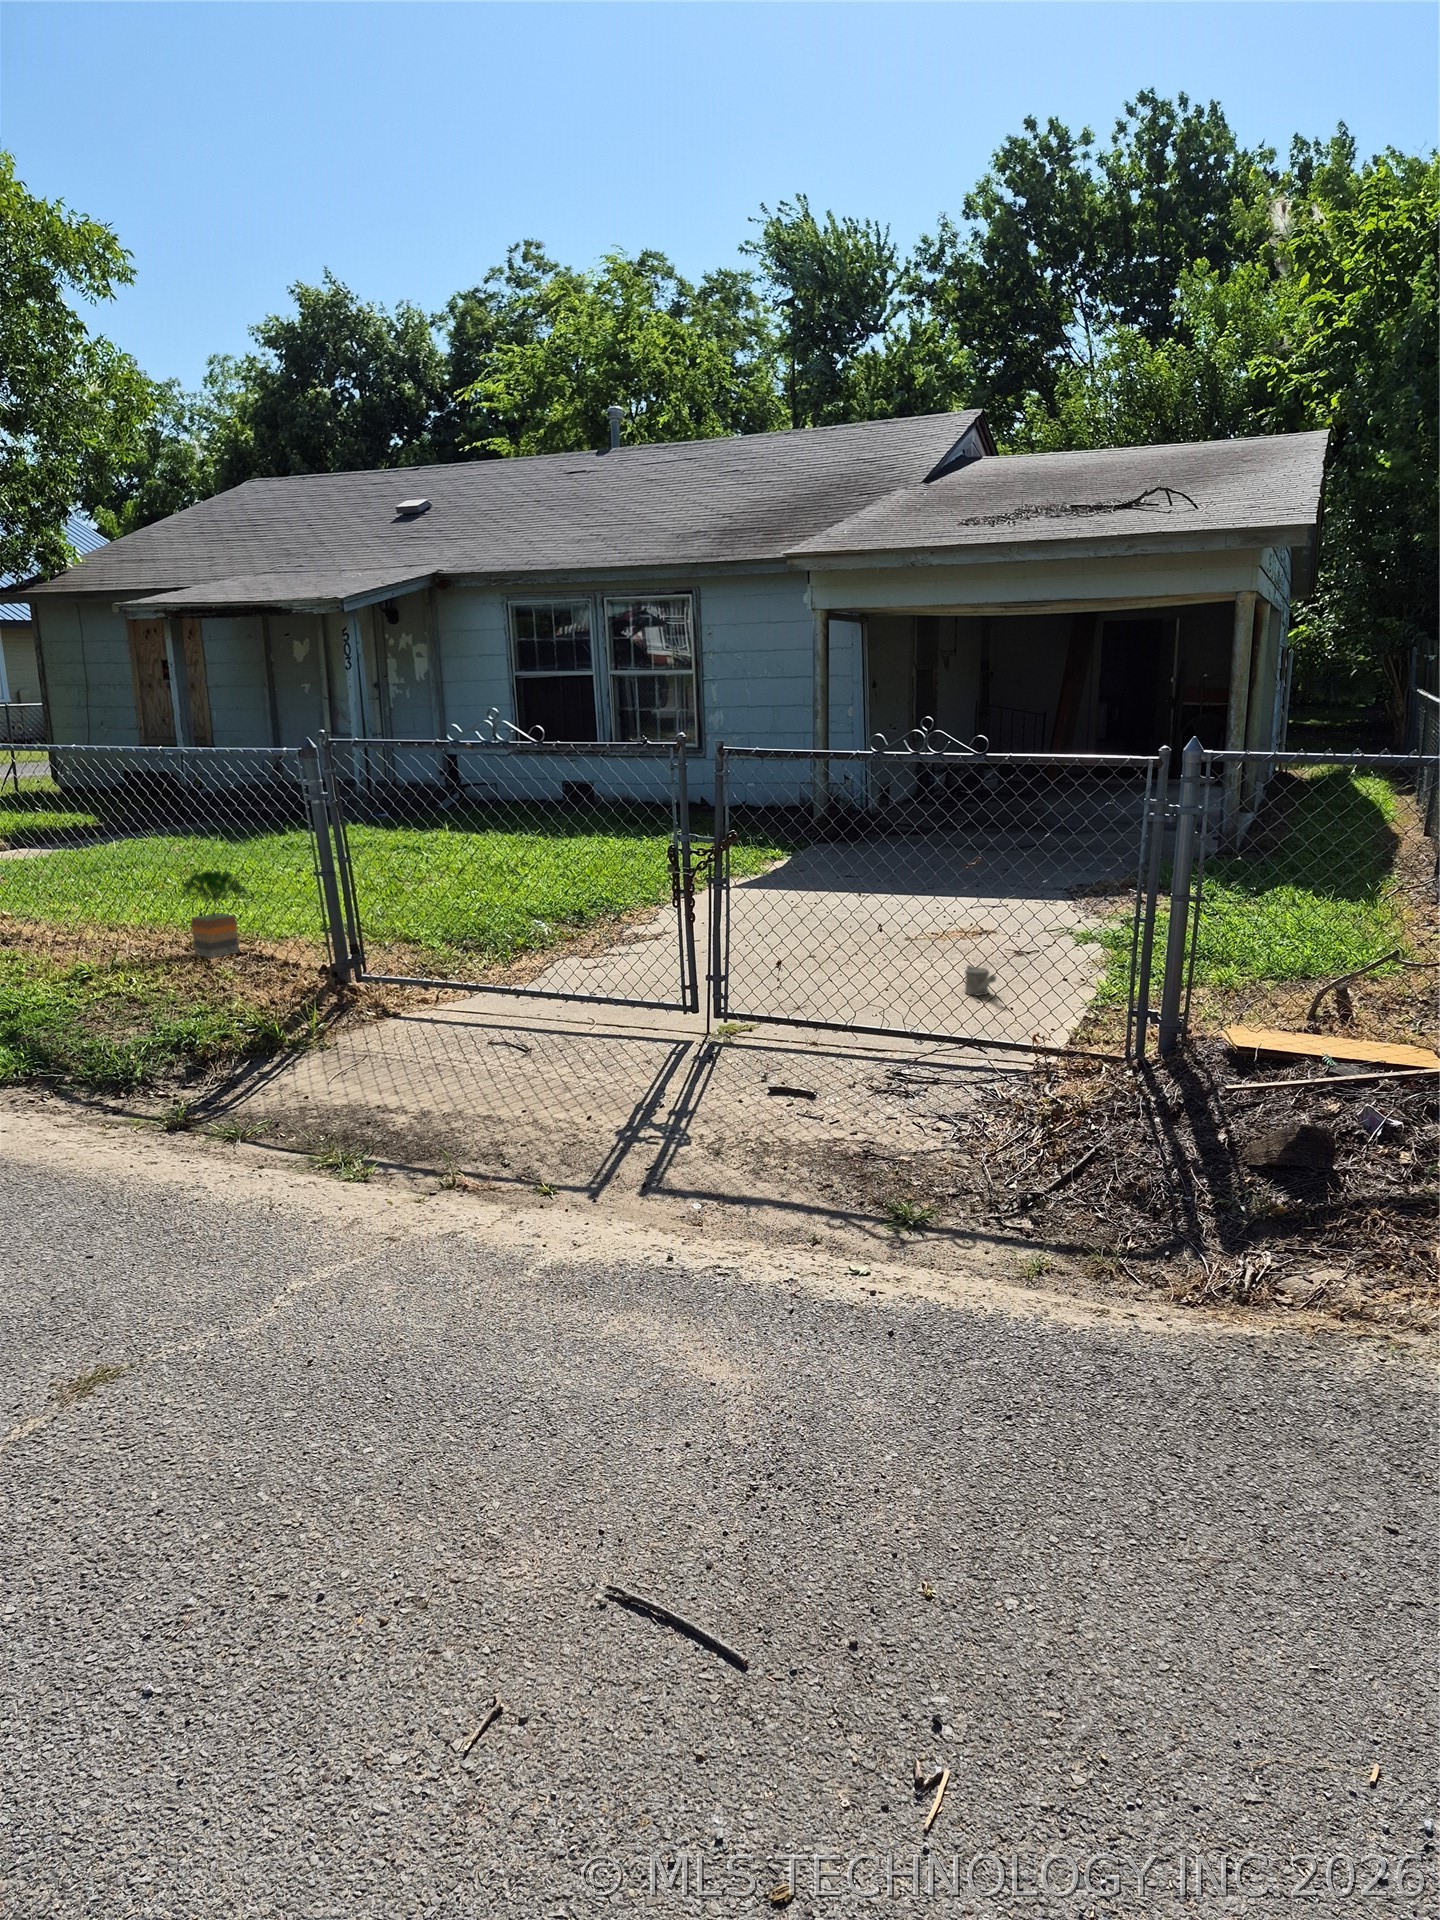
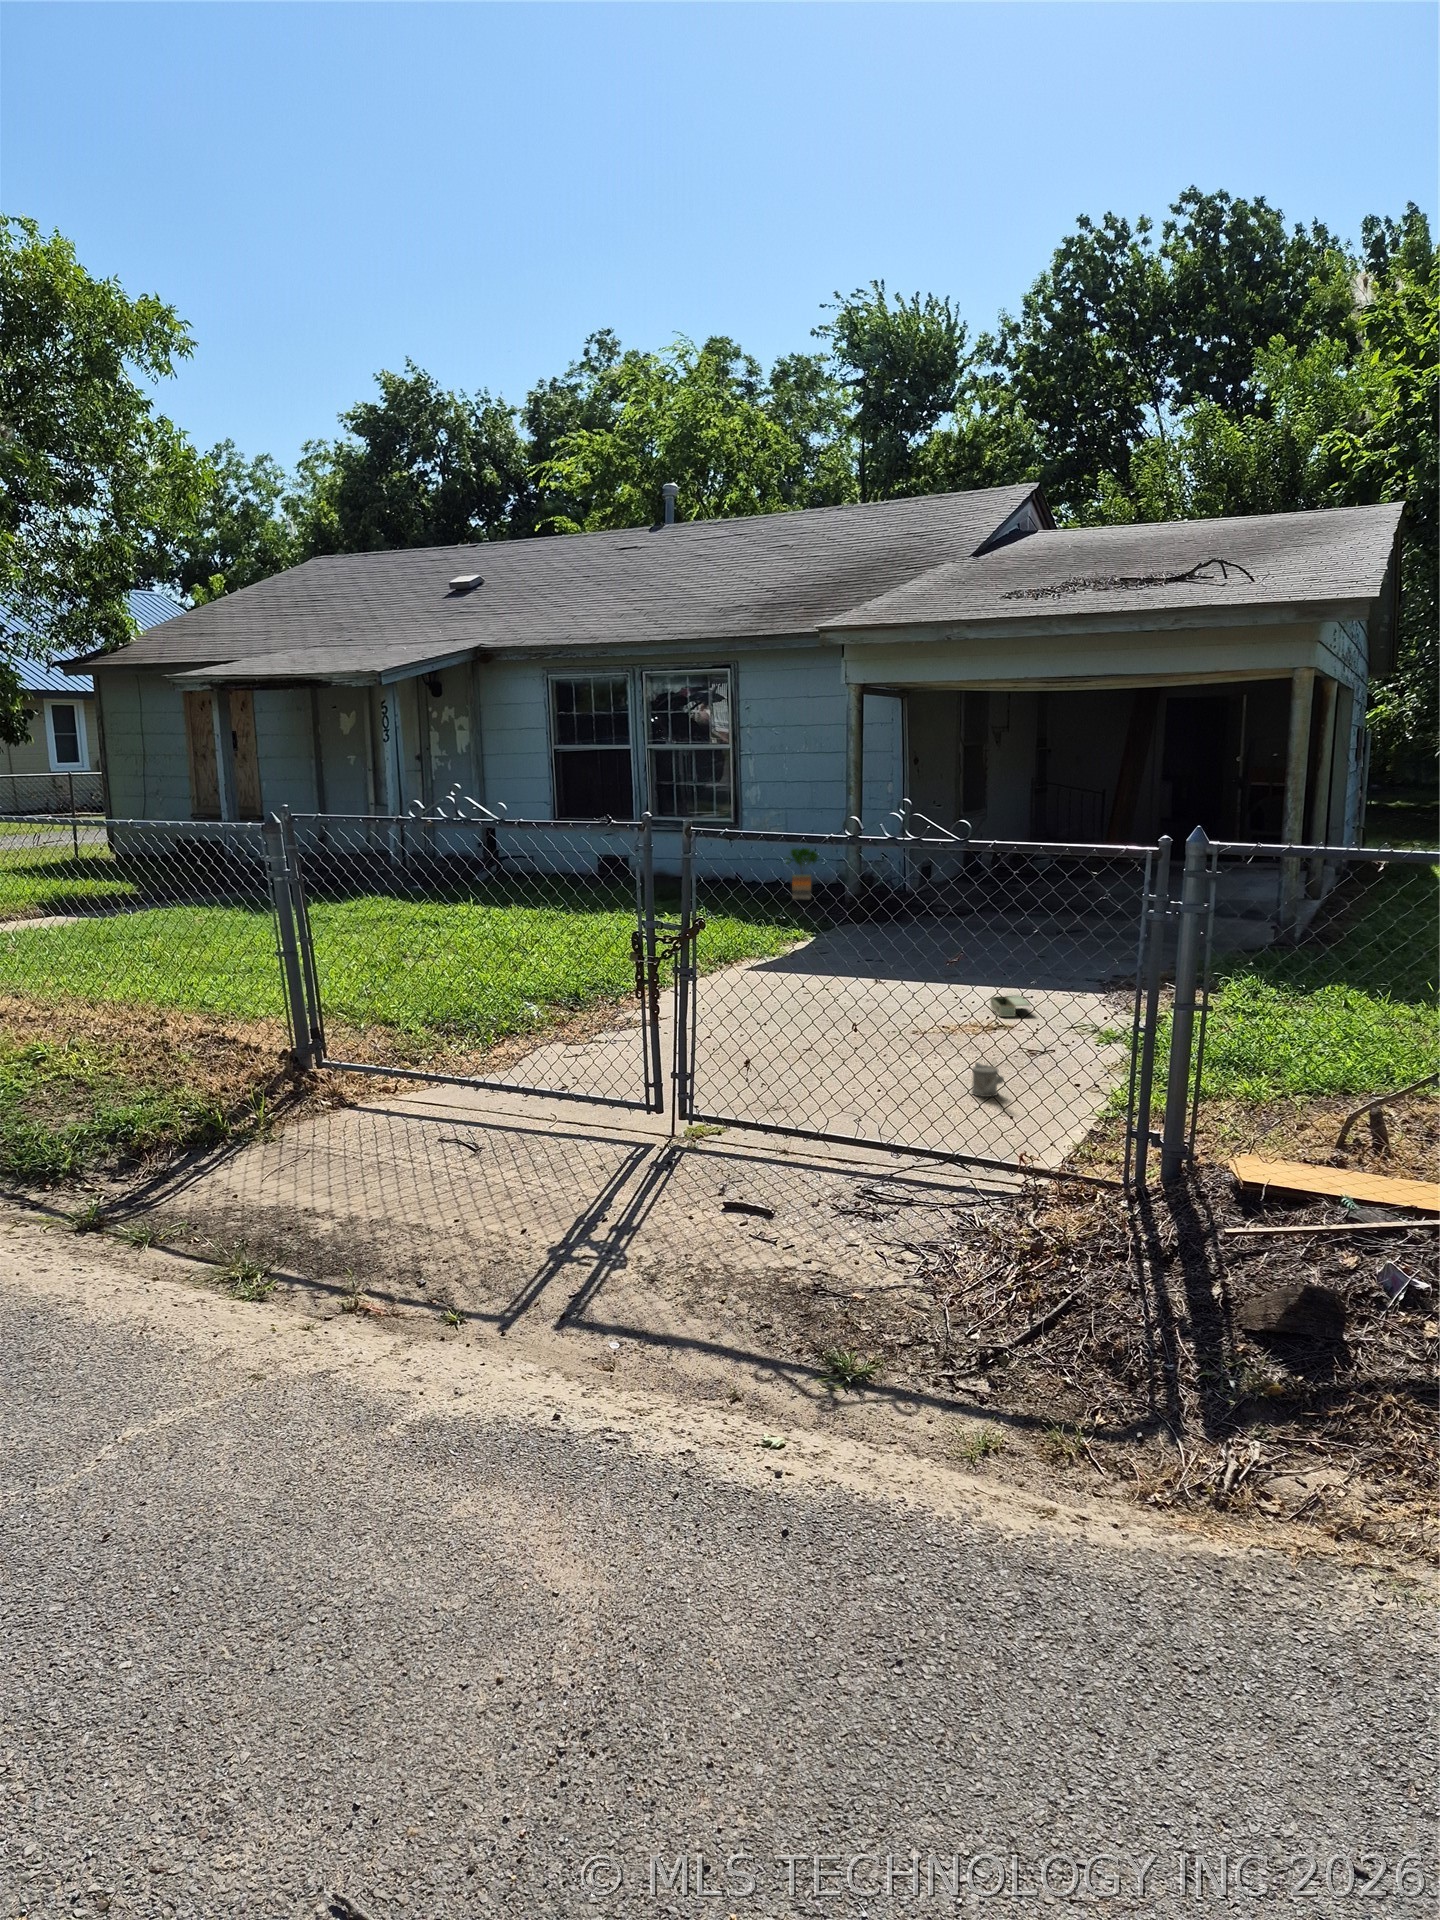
potted tree: present [182,871,246,958] -> present [786,848,819,899]
toolbox: none [965,909,1003,928] -> present [991,996,1030,1017]

